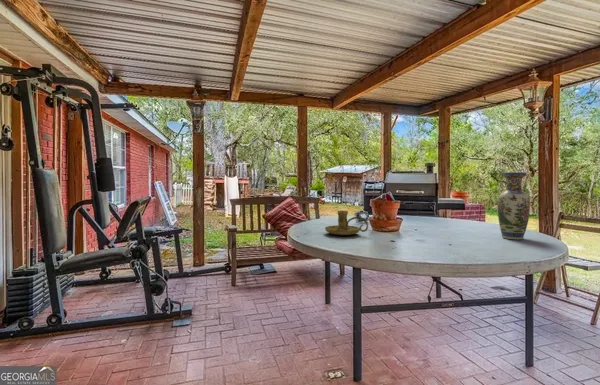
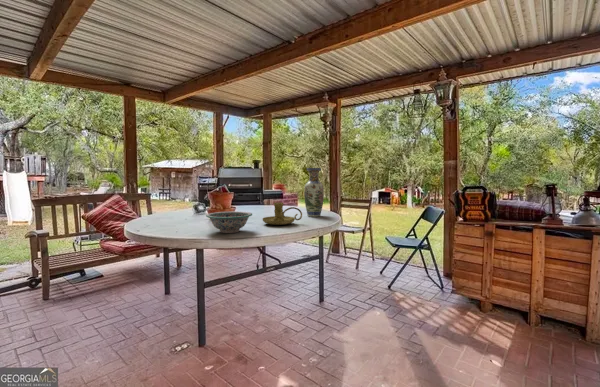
candle holder: present [325,211,368,235] -> present [263,202,302,225]
decorative bowl: none [365,226,422,253] -> present [206,211,252,233]

